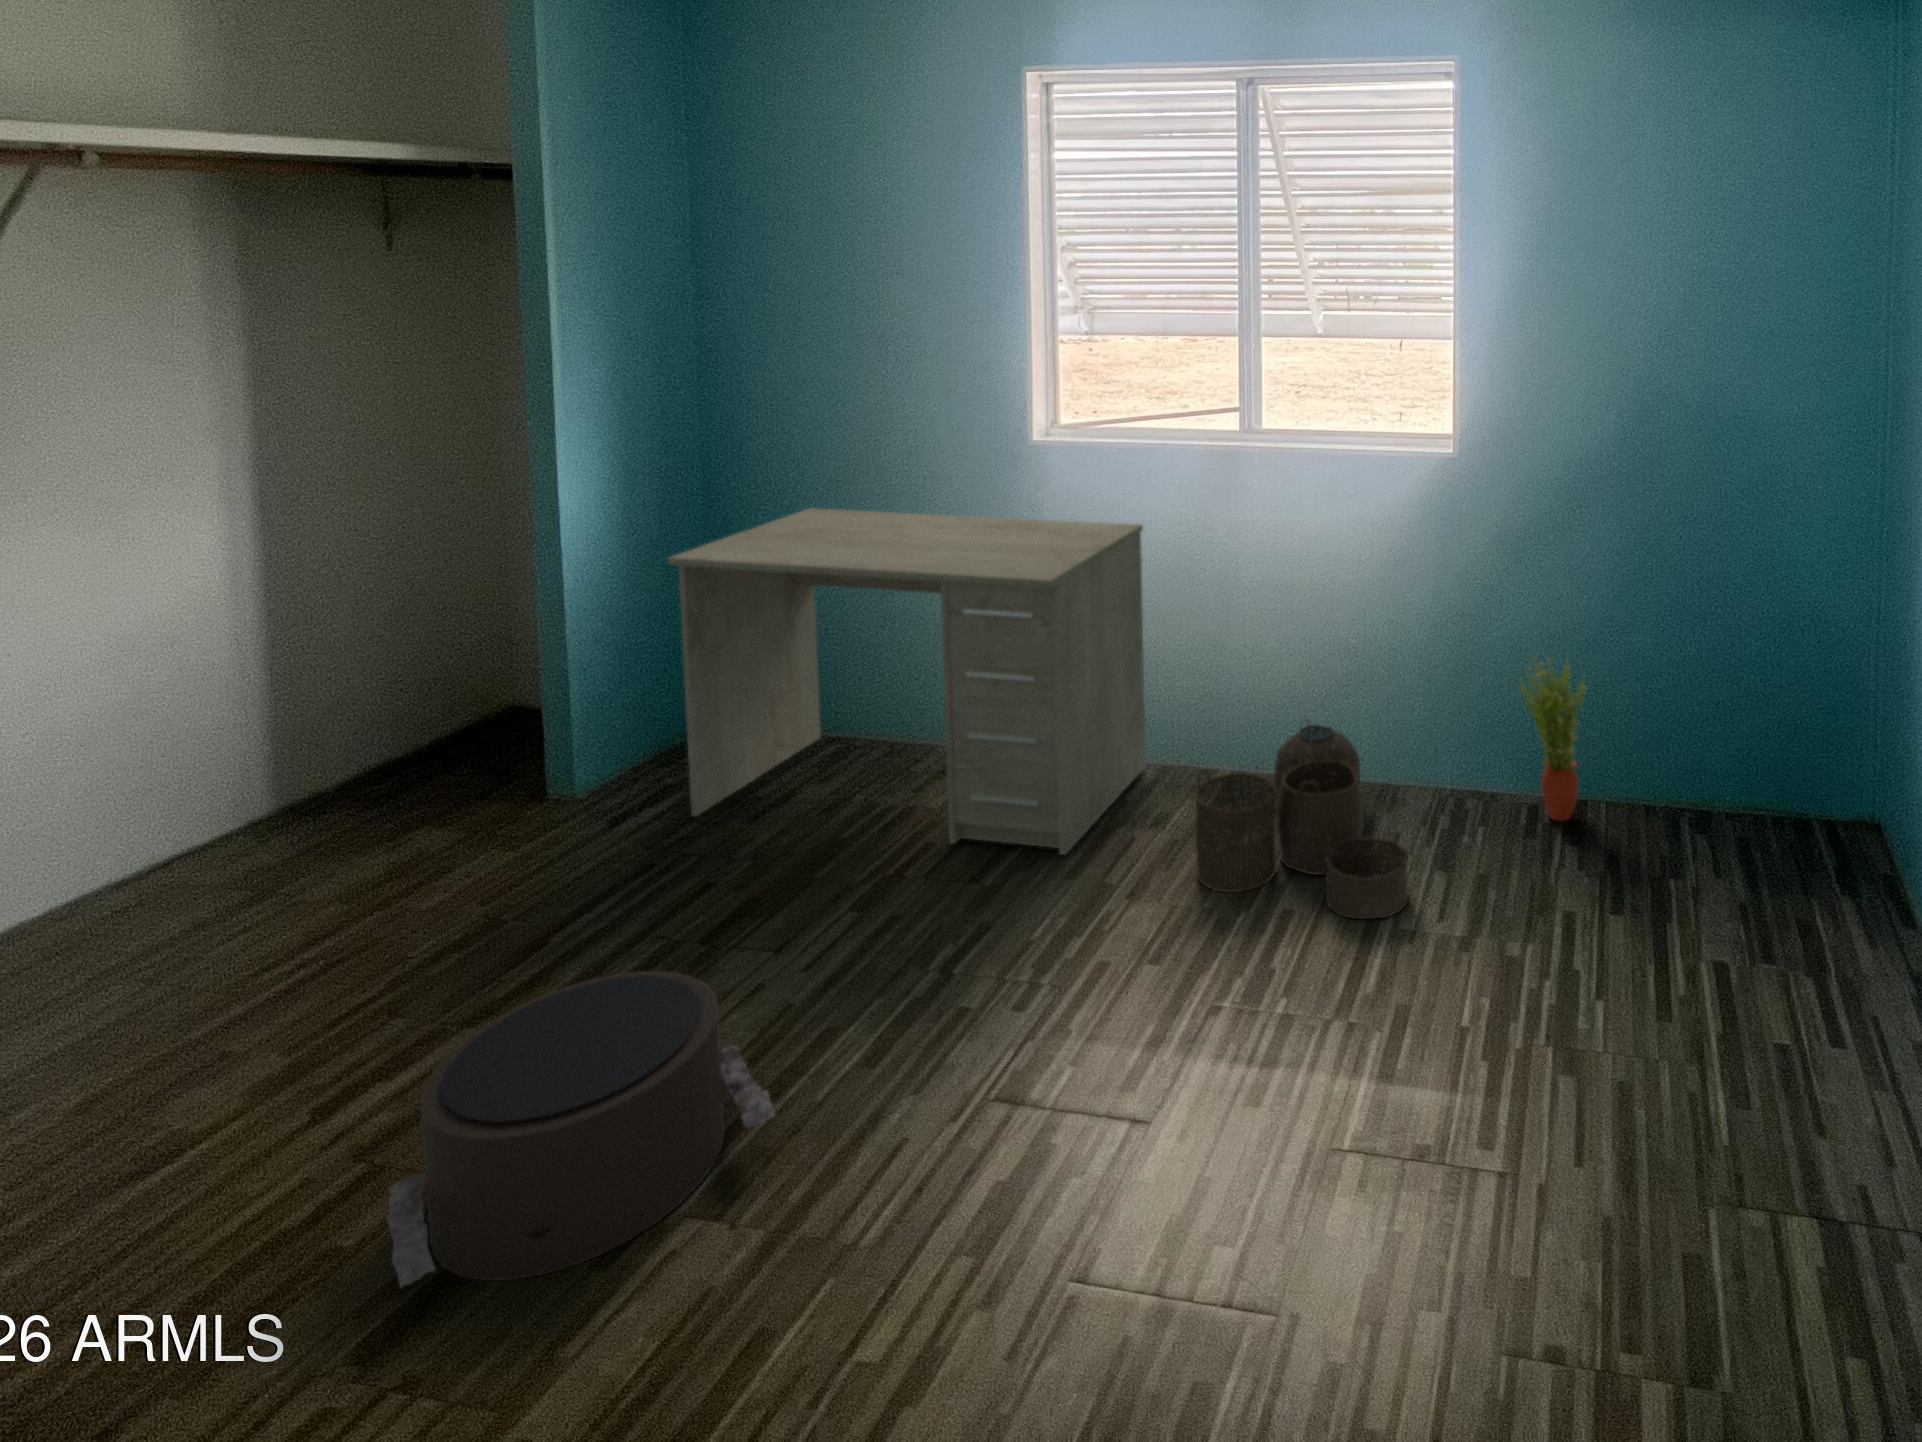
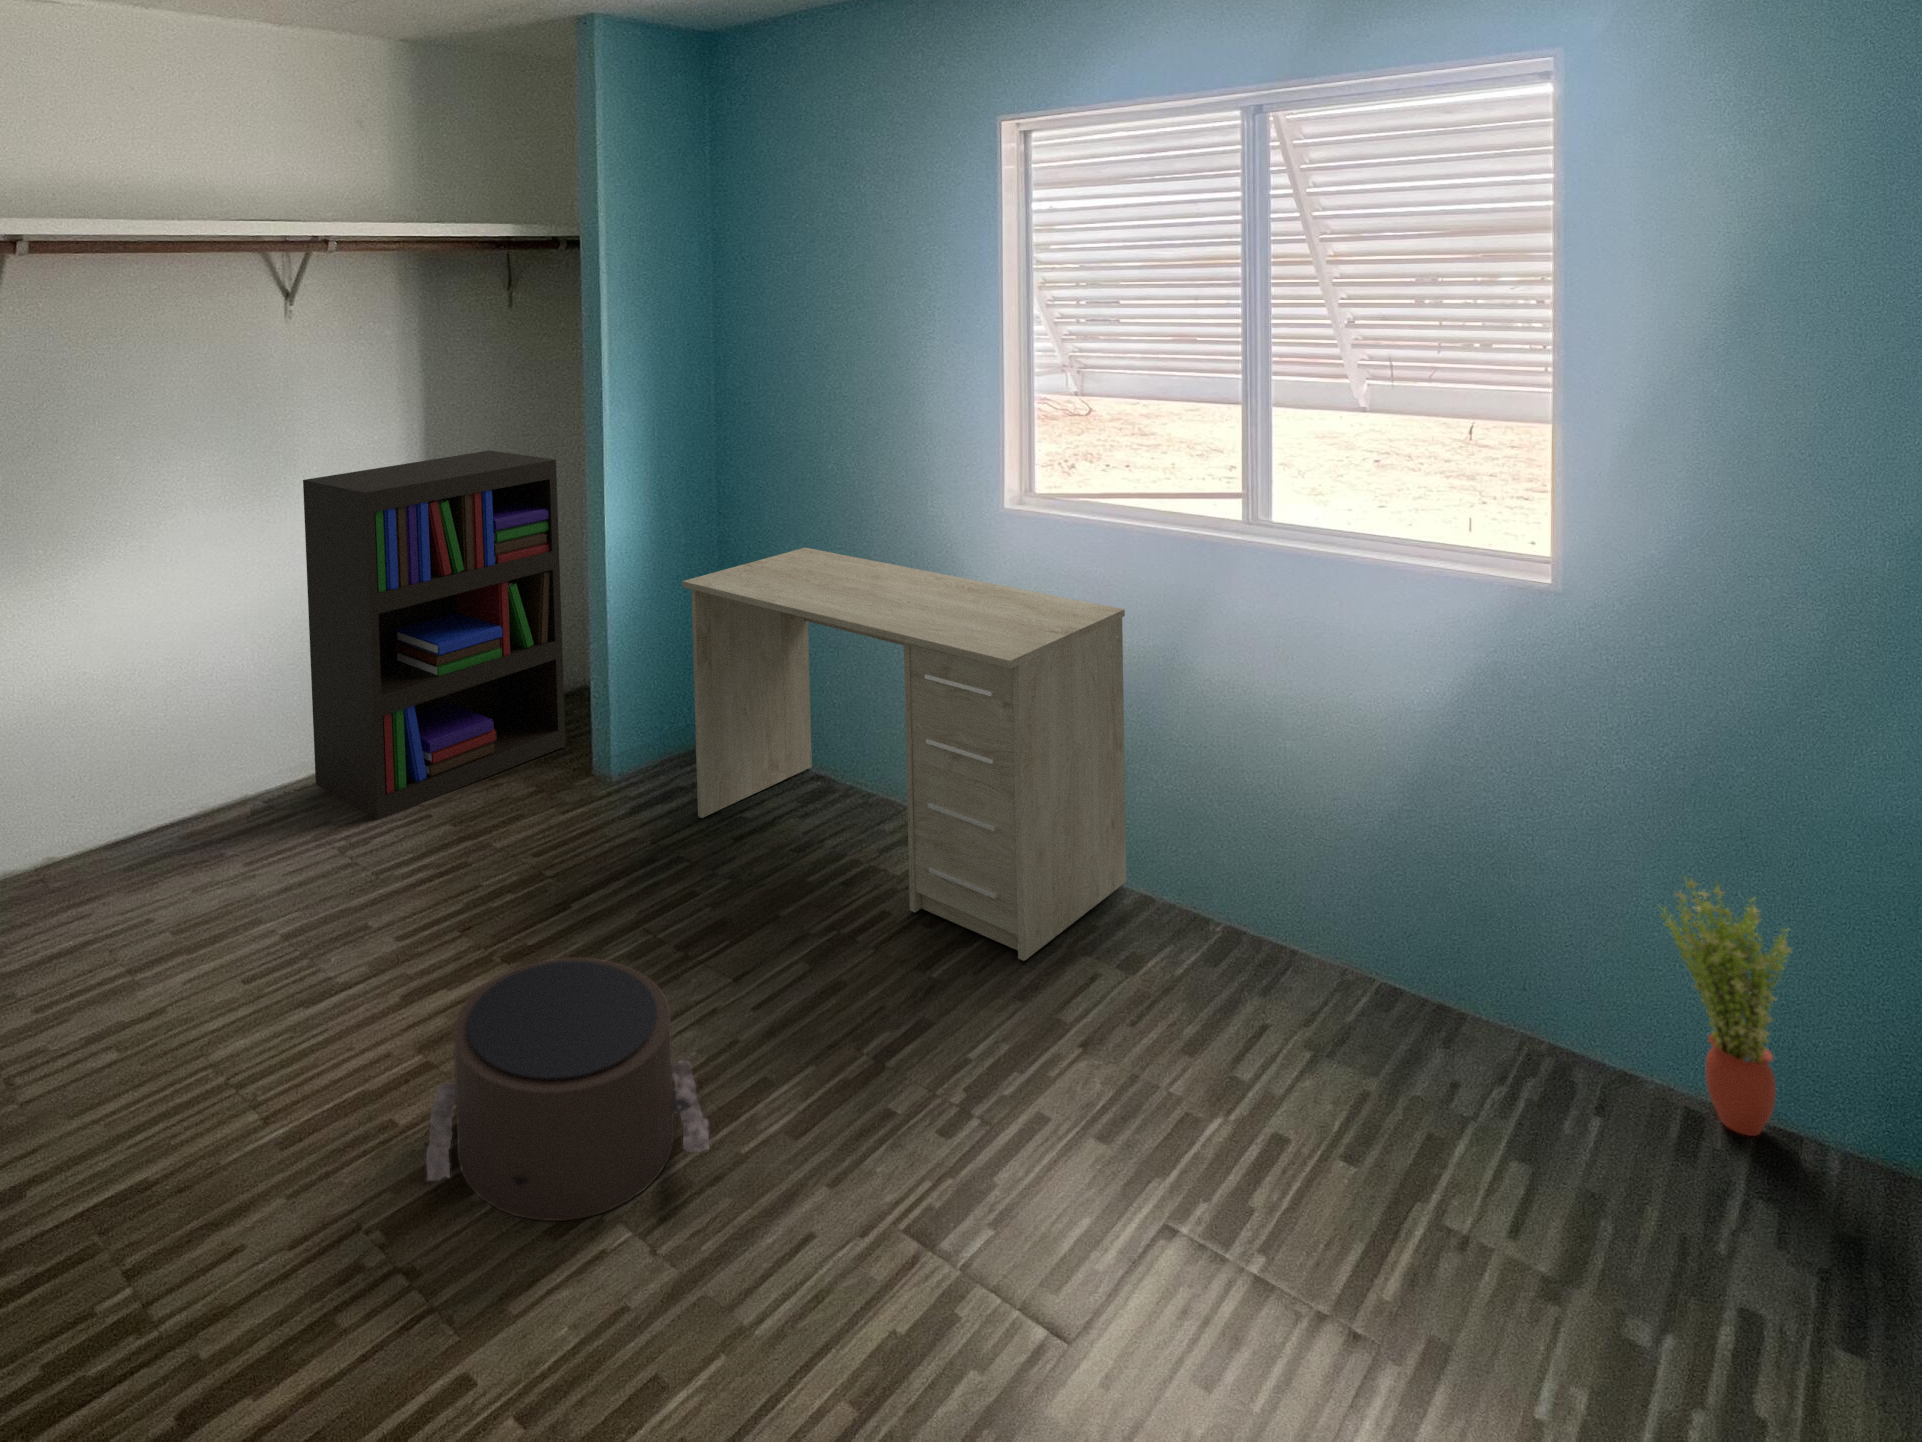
bookshelf: none [18,433,490,933] -> present [303,451,566,820]
woven basket: present [1195,725,1408,919] -> none [1170,879,1465,1182]

